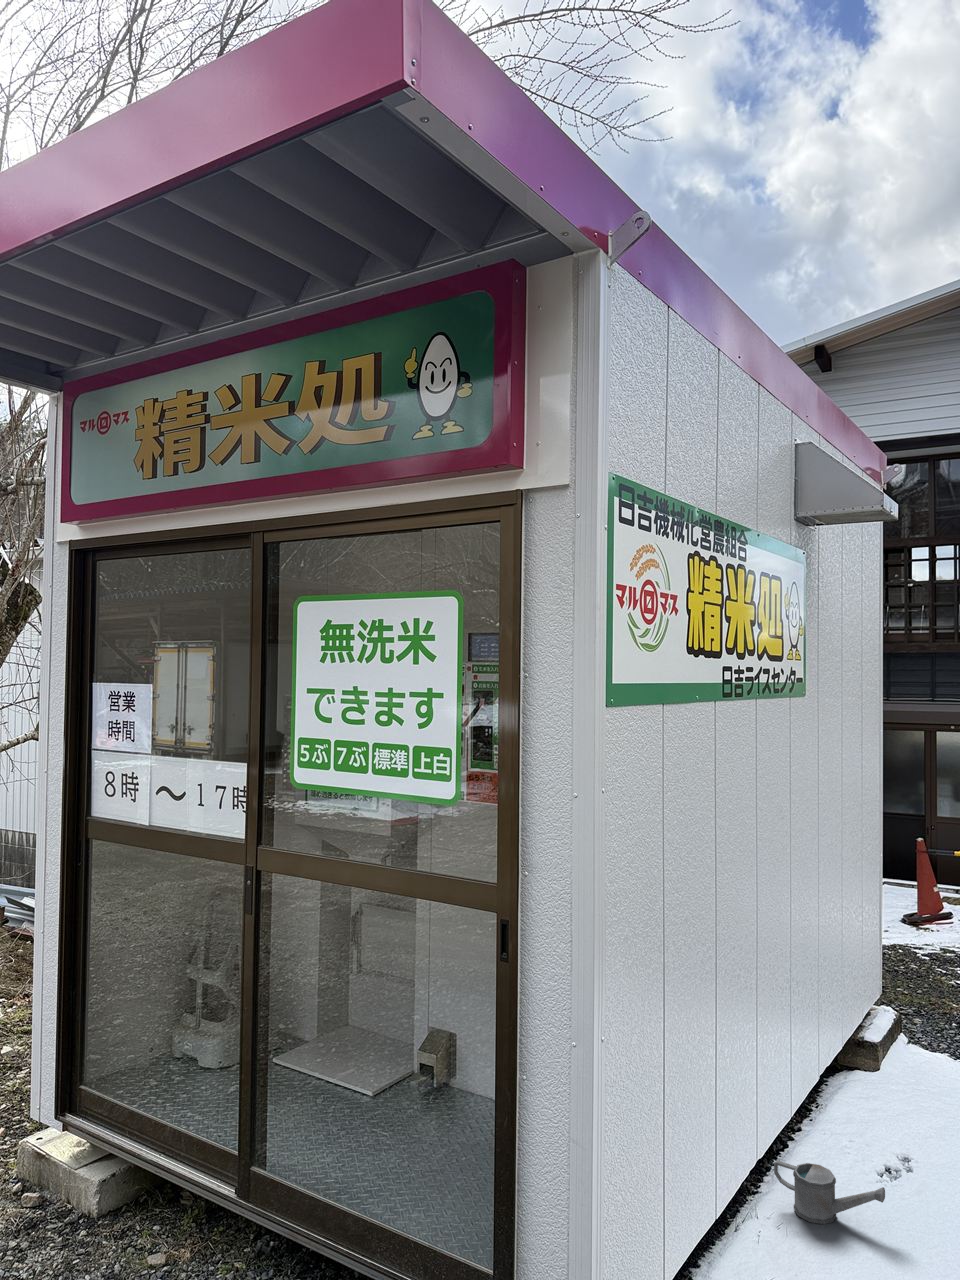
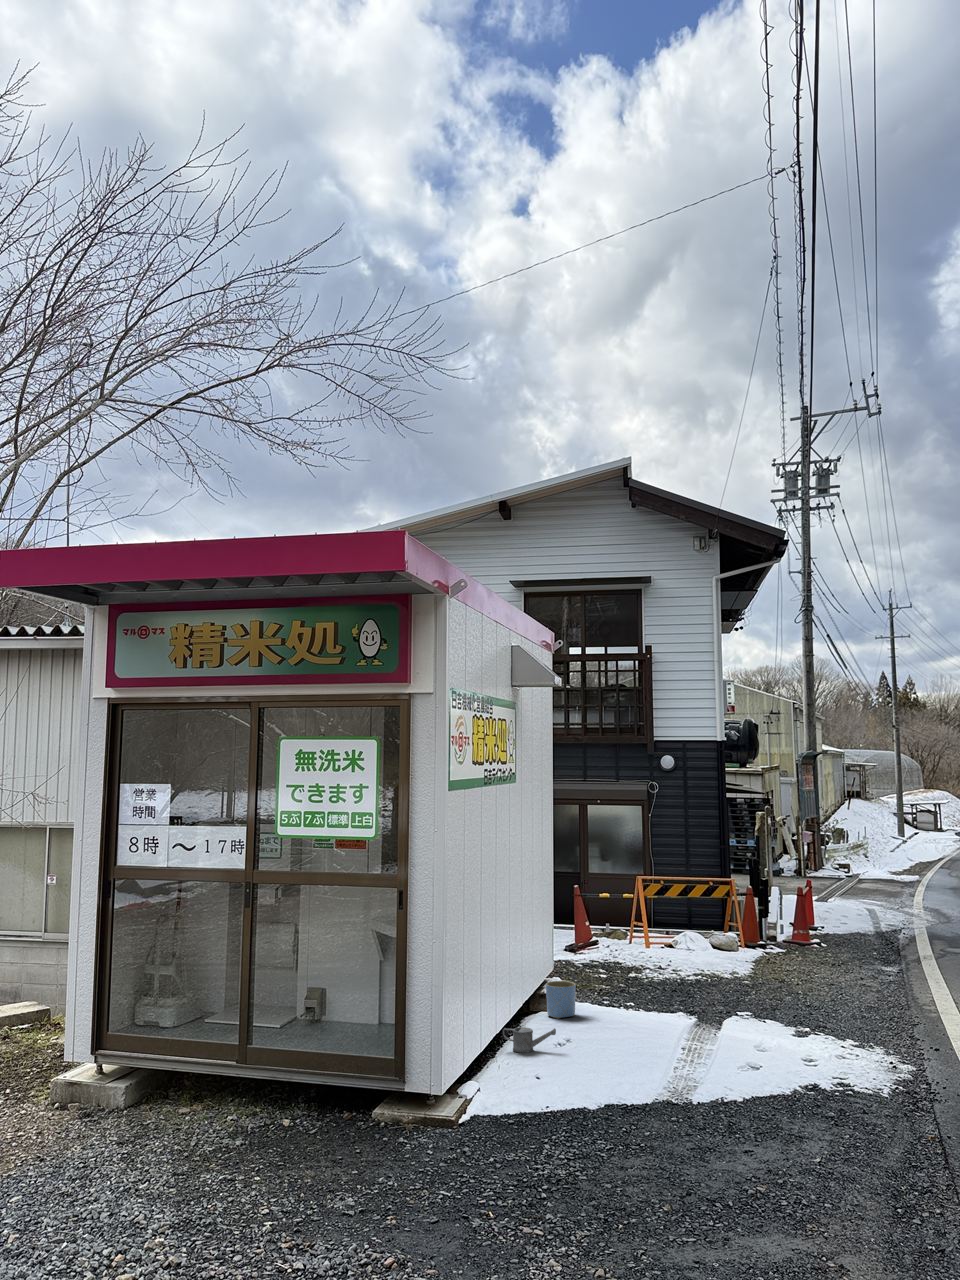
planter: none [868,1032,925,1105] -> present [546,981,576,1019]

